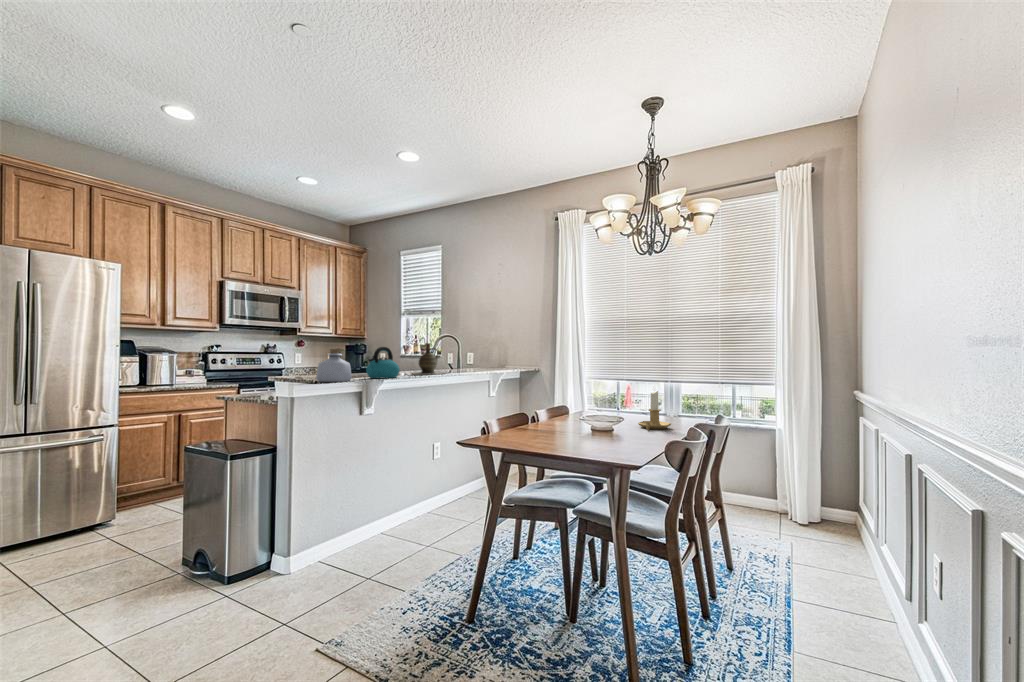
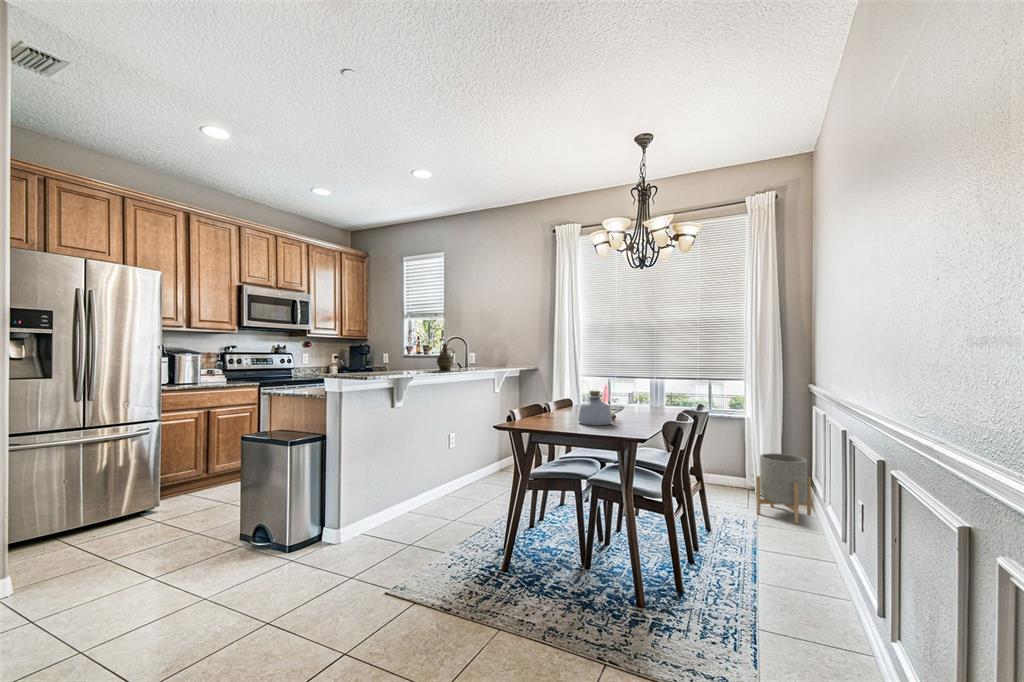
kettle: present [366,347,400,378] -> none [397,347,426,375]
bottle: present [316,349,352,382] -> present [578,391,612,426]
candlestick: present [638,384,671,430] -> none [633,378,661,416]
planter: none [790,474,858,563] -> present [756,453,811,524]

